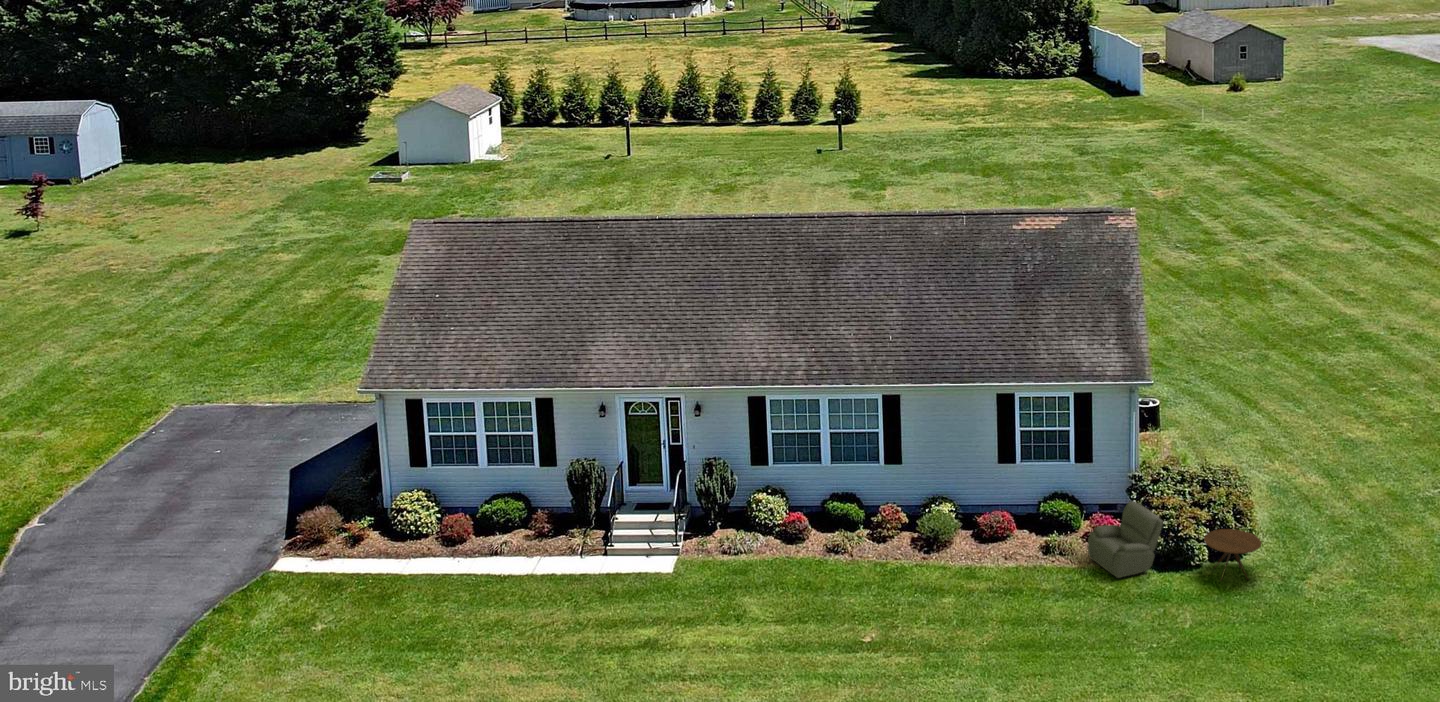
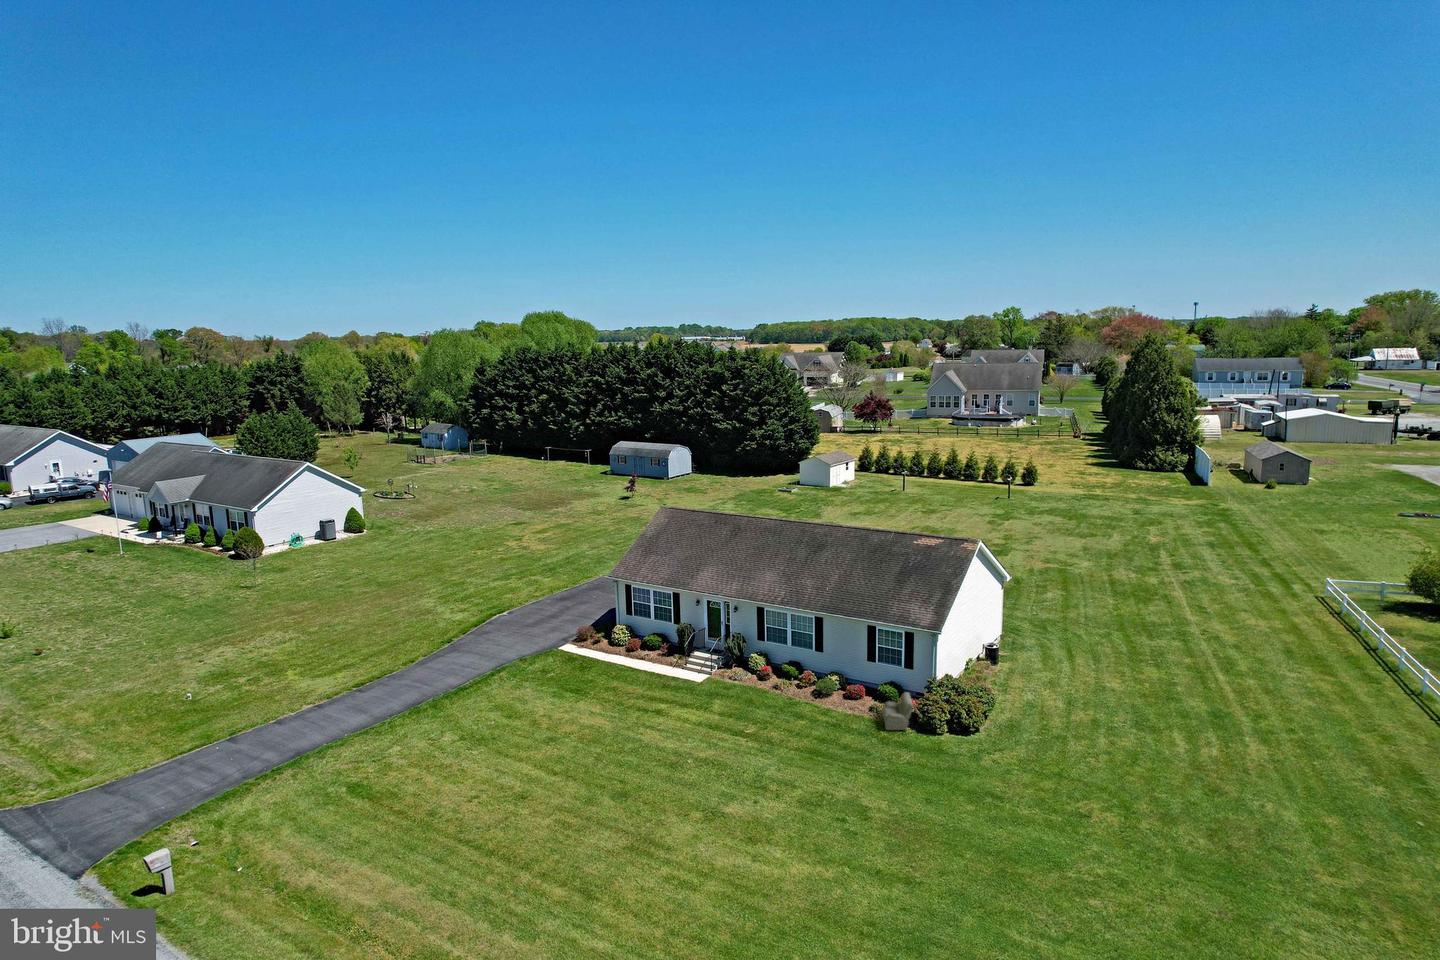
round table: present [1204,529,1262,580] -> none [932,716,962,747]

